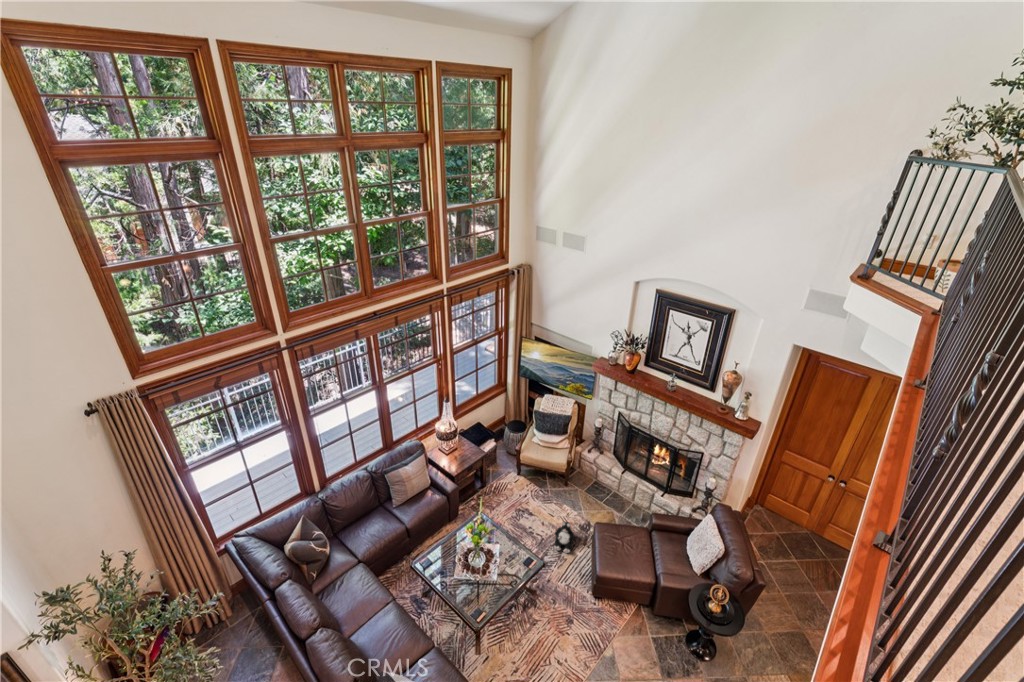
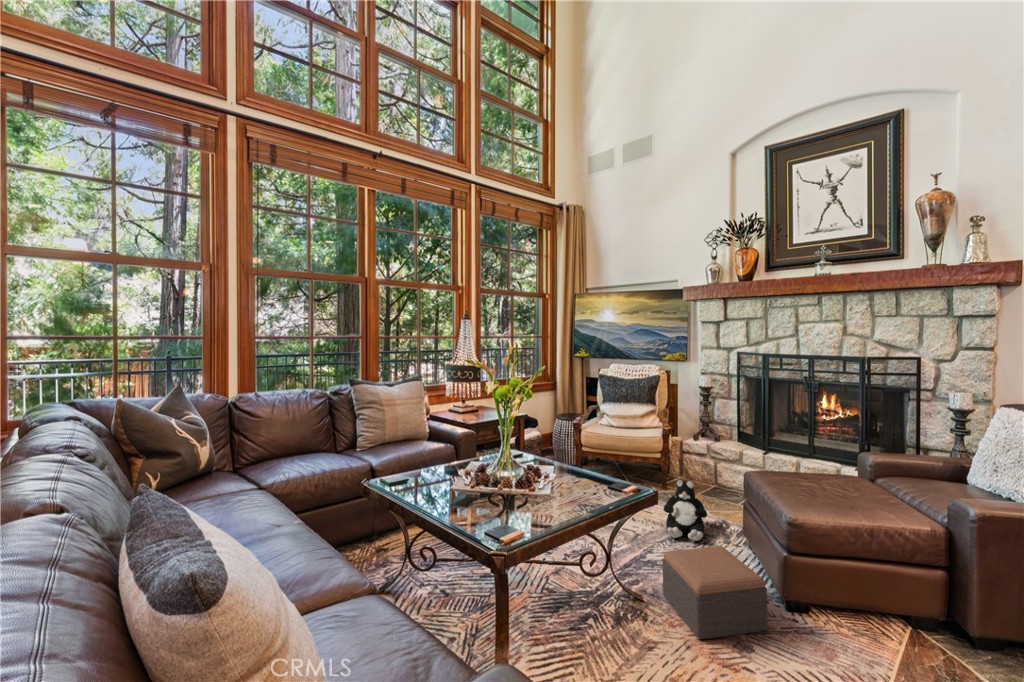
footstool: none [545,575,582,618] -> present [662,546,768,639]

